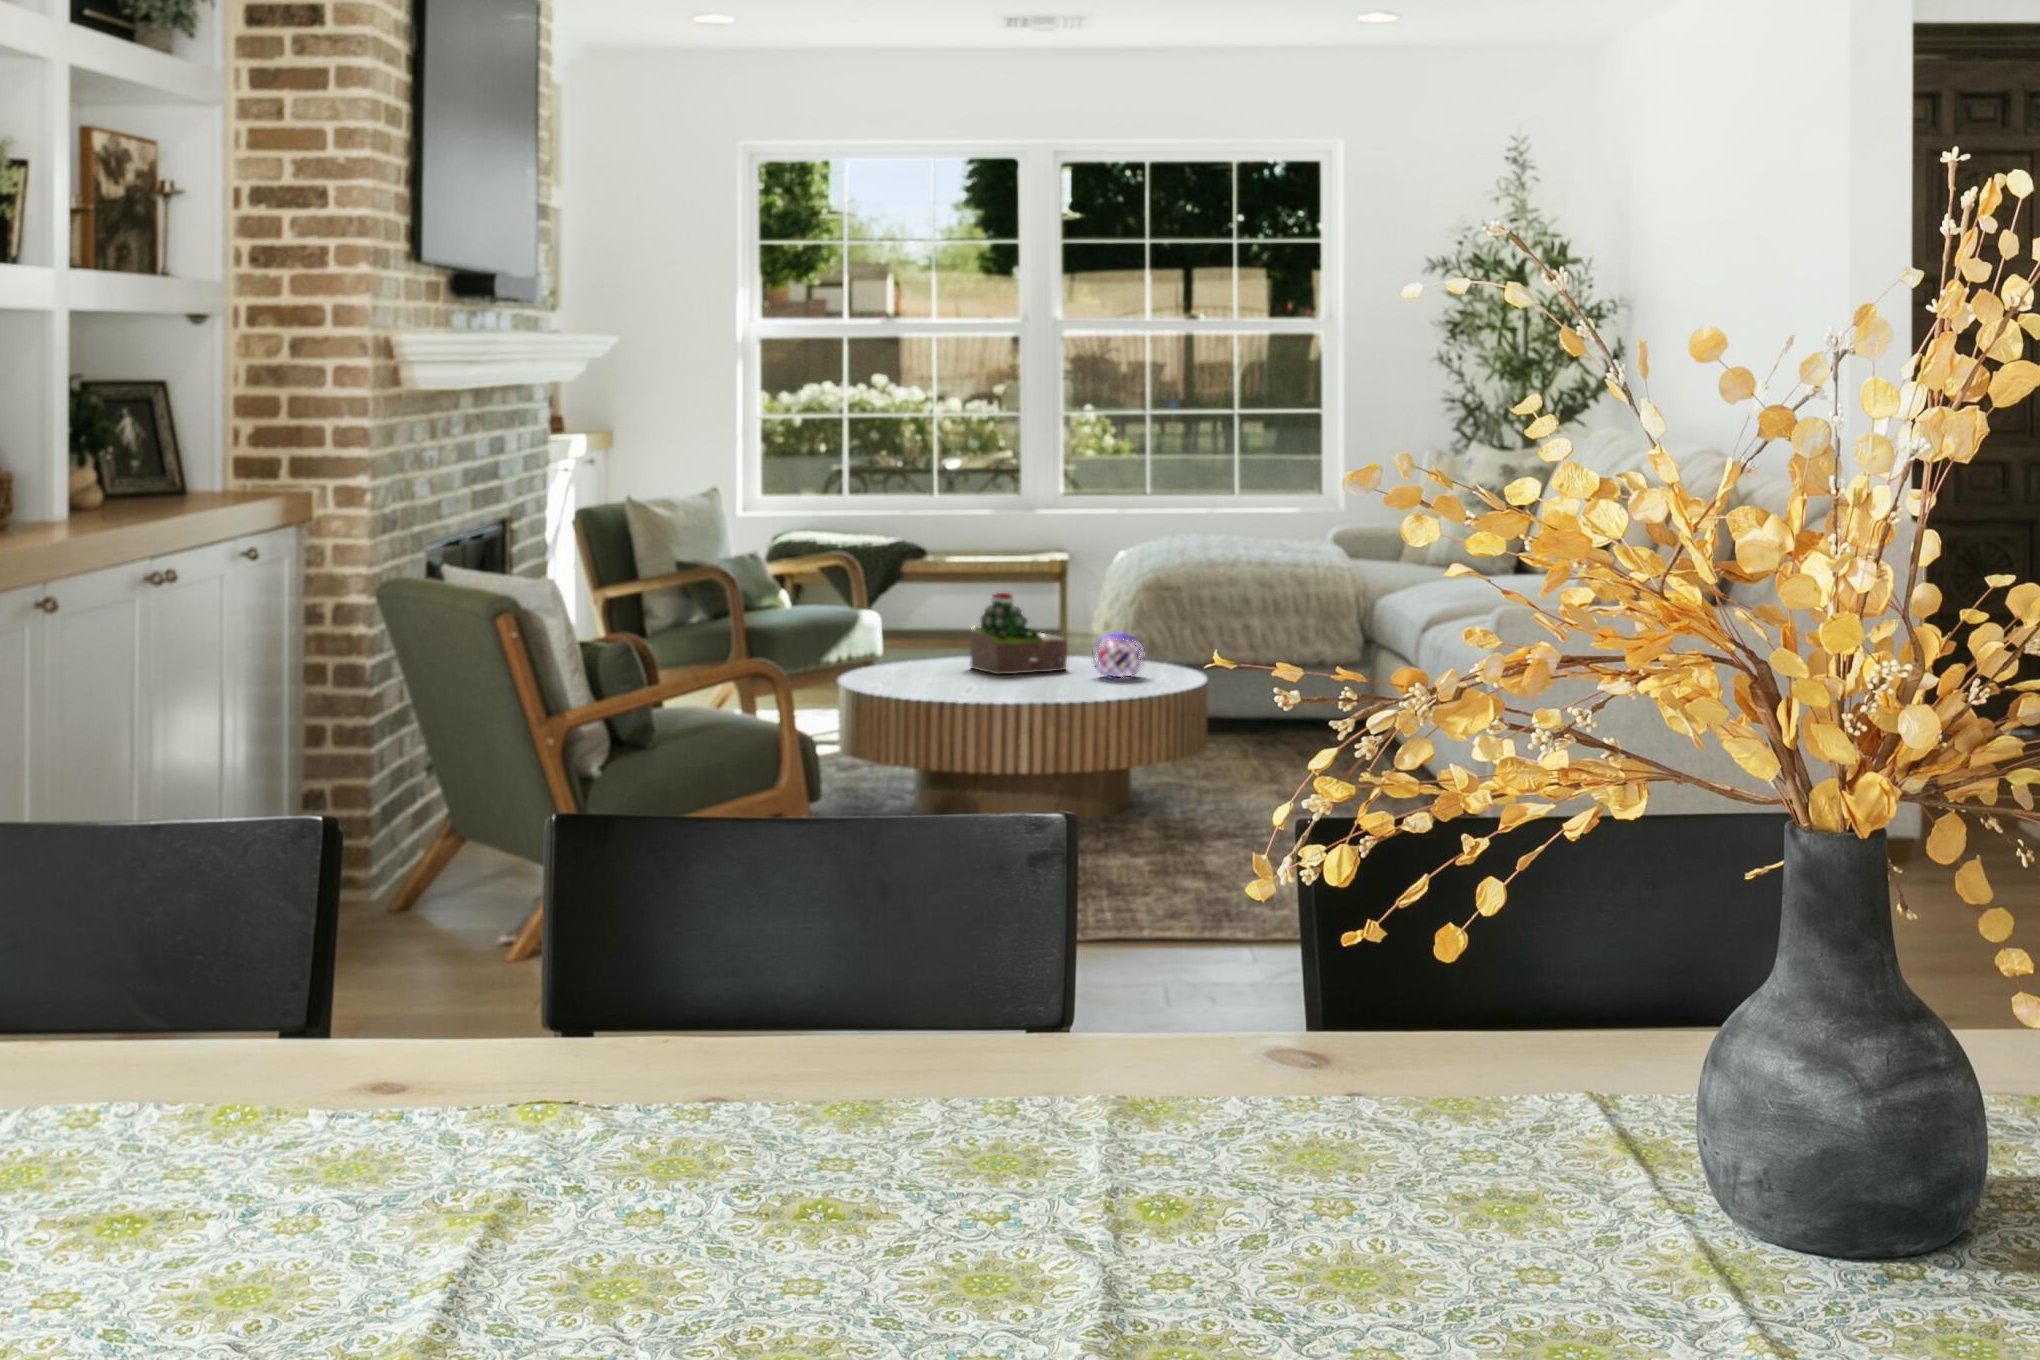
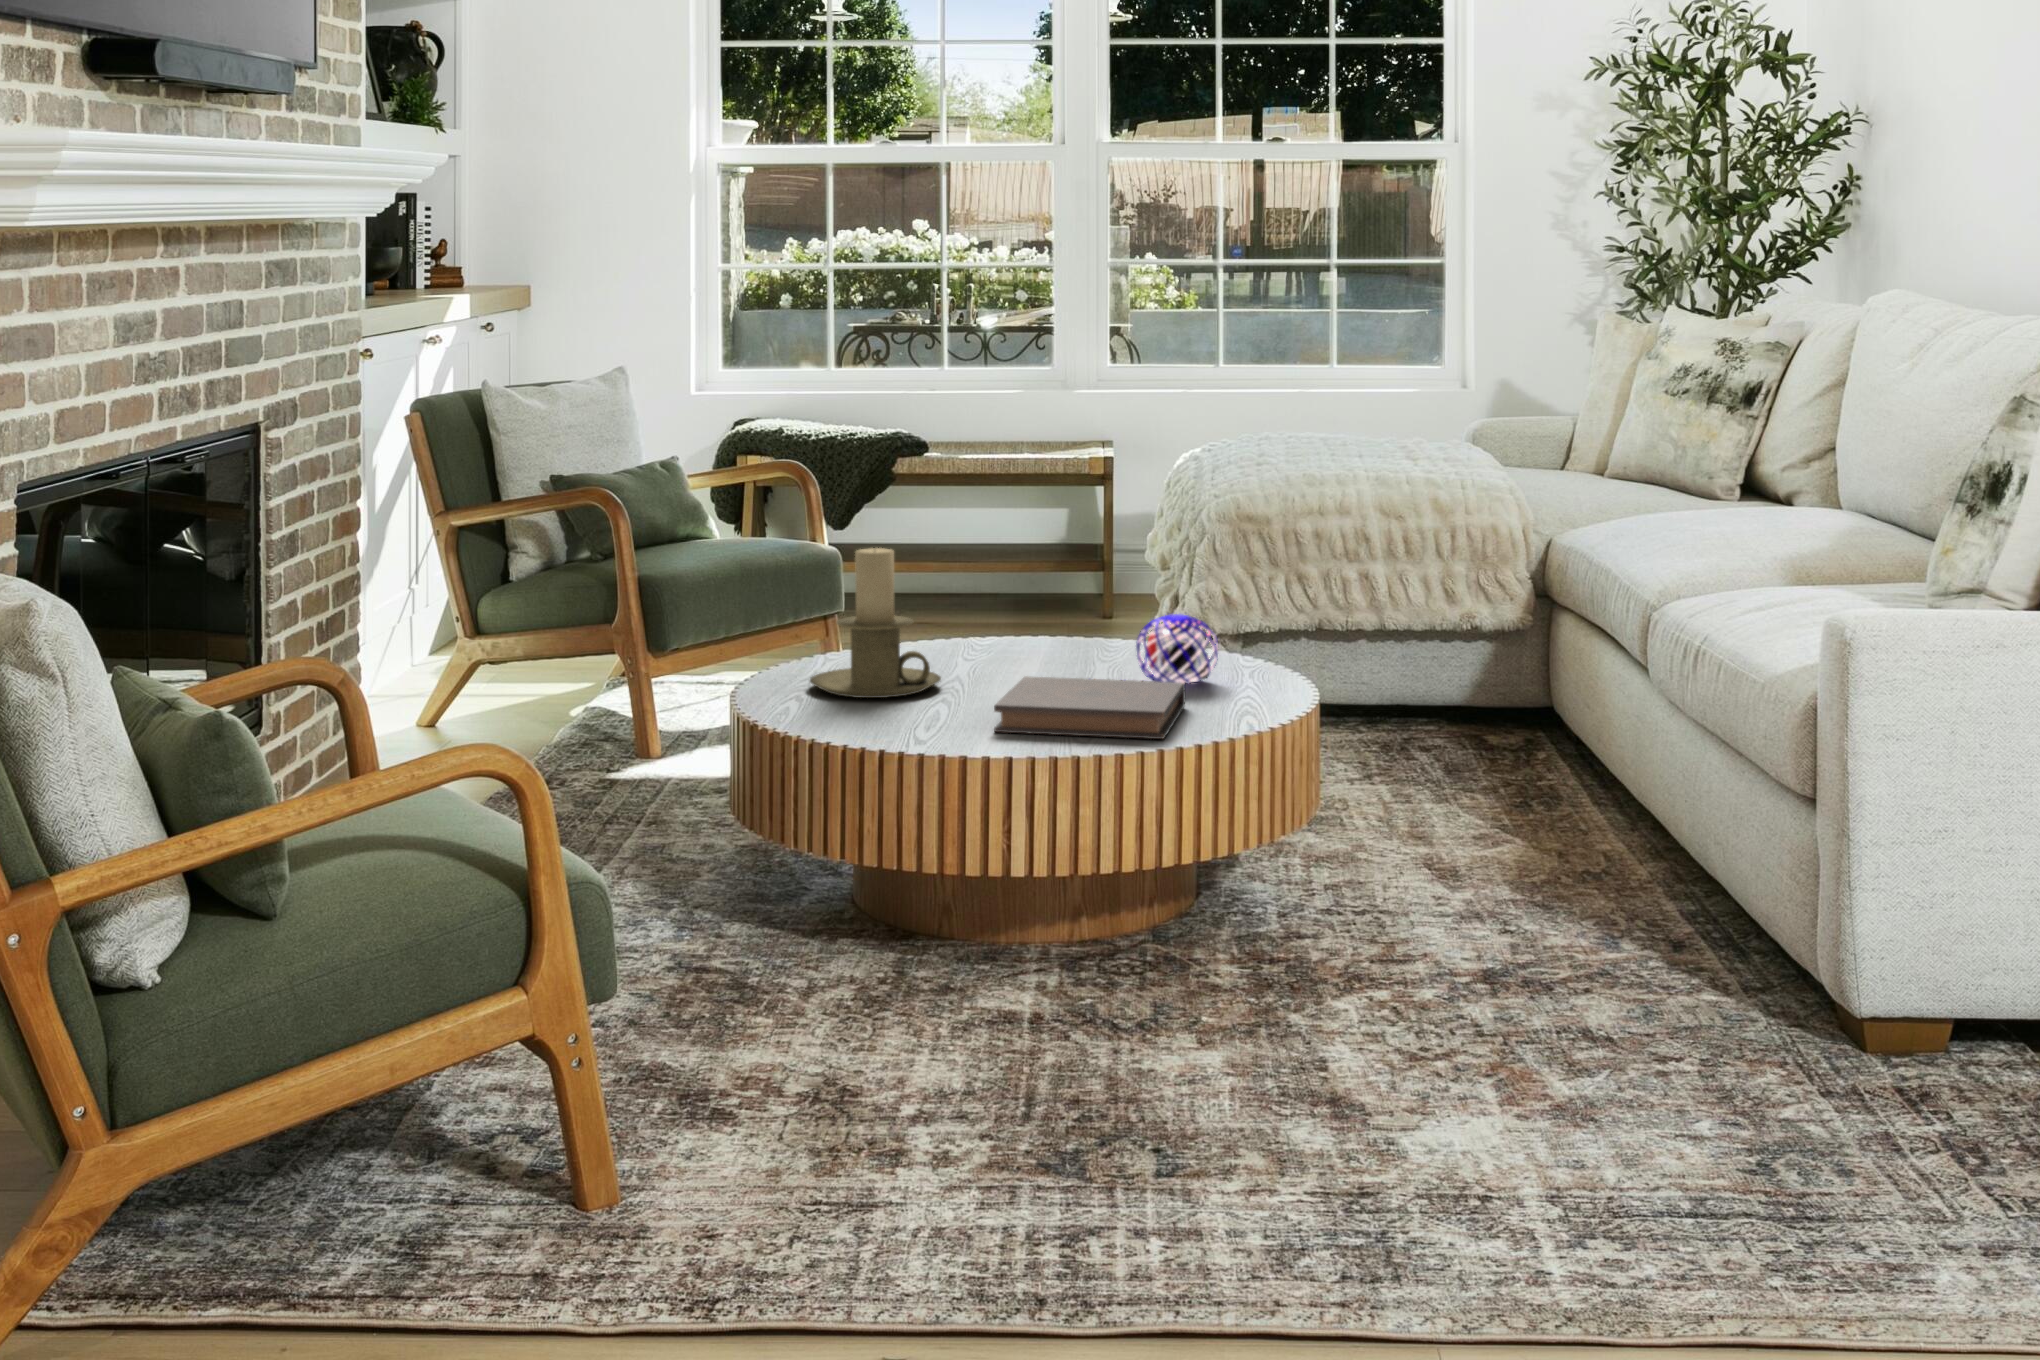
candle holder: none [886,591,969,683] -> present [810,548,941,698]
succulent plant: present [970,593,1067,675] -> none [950,545,1098,676]
book: none [1008,668,1124,696] -> present [994,676,1185,739]

